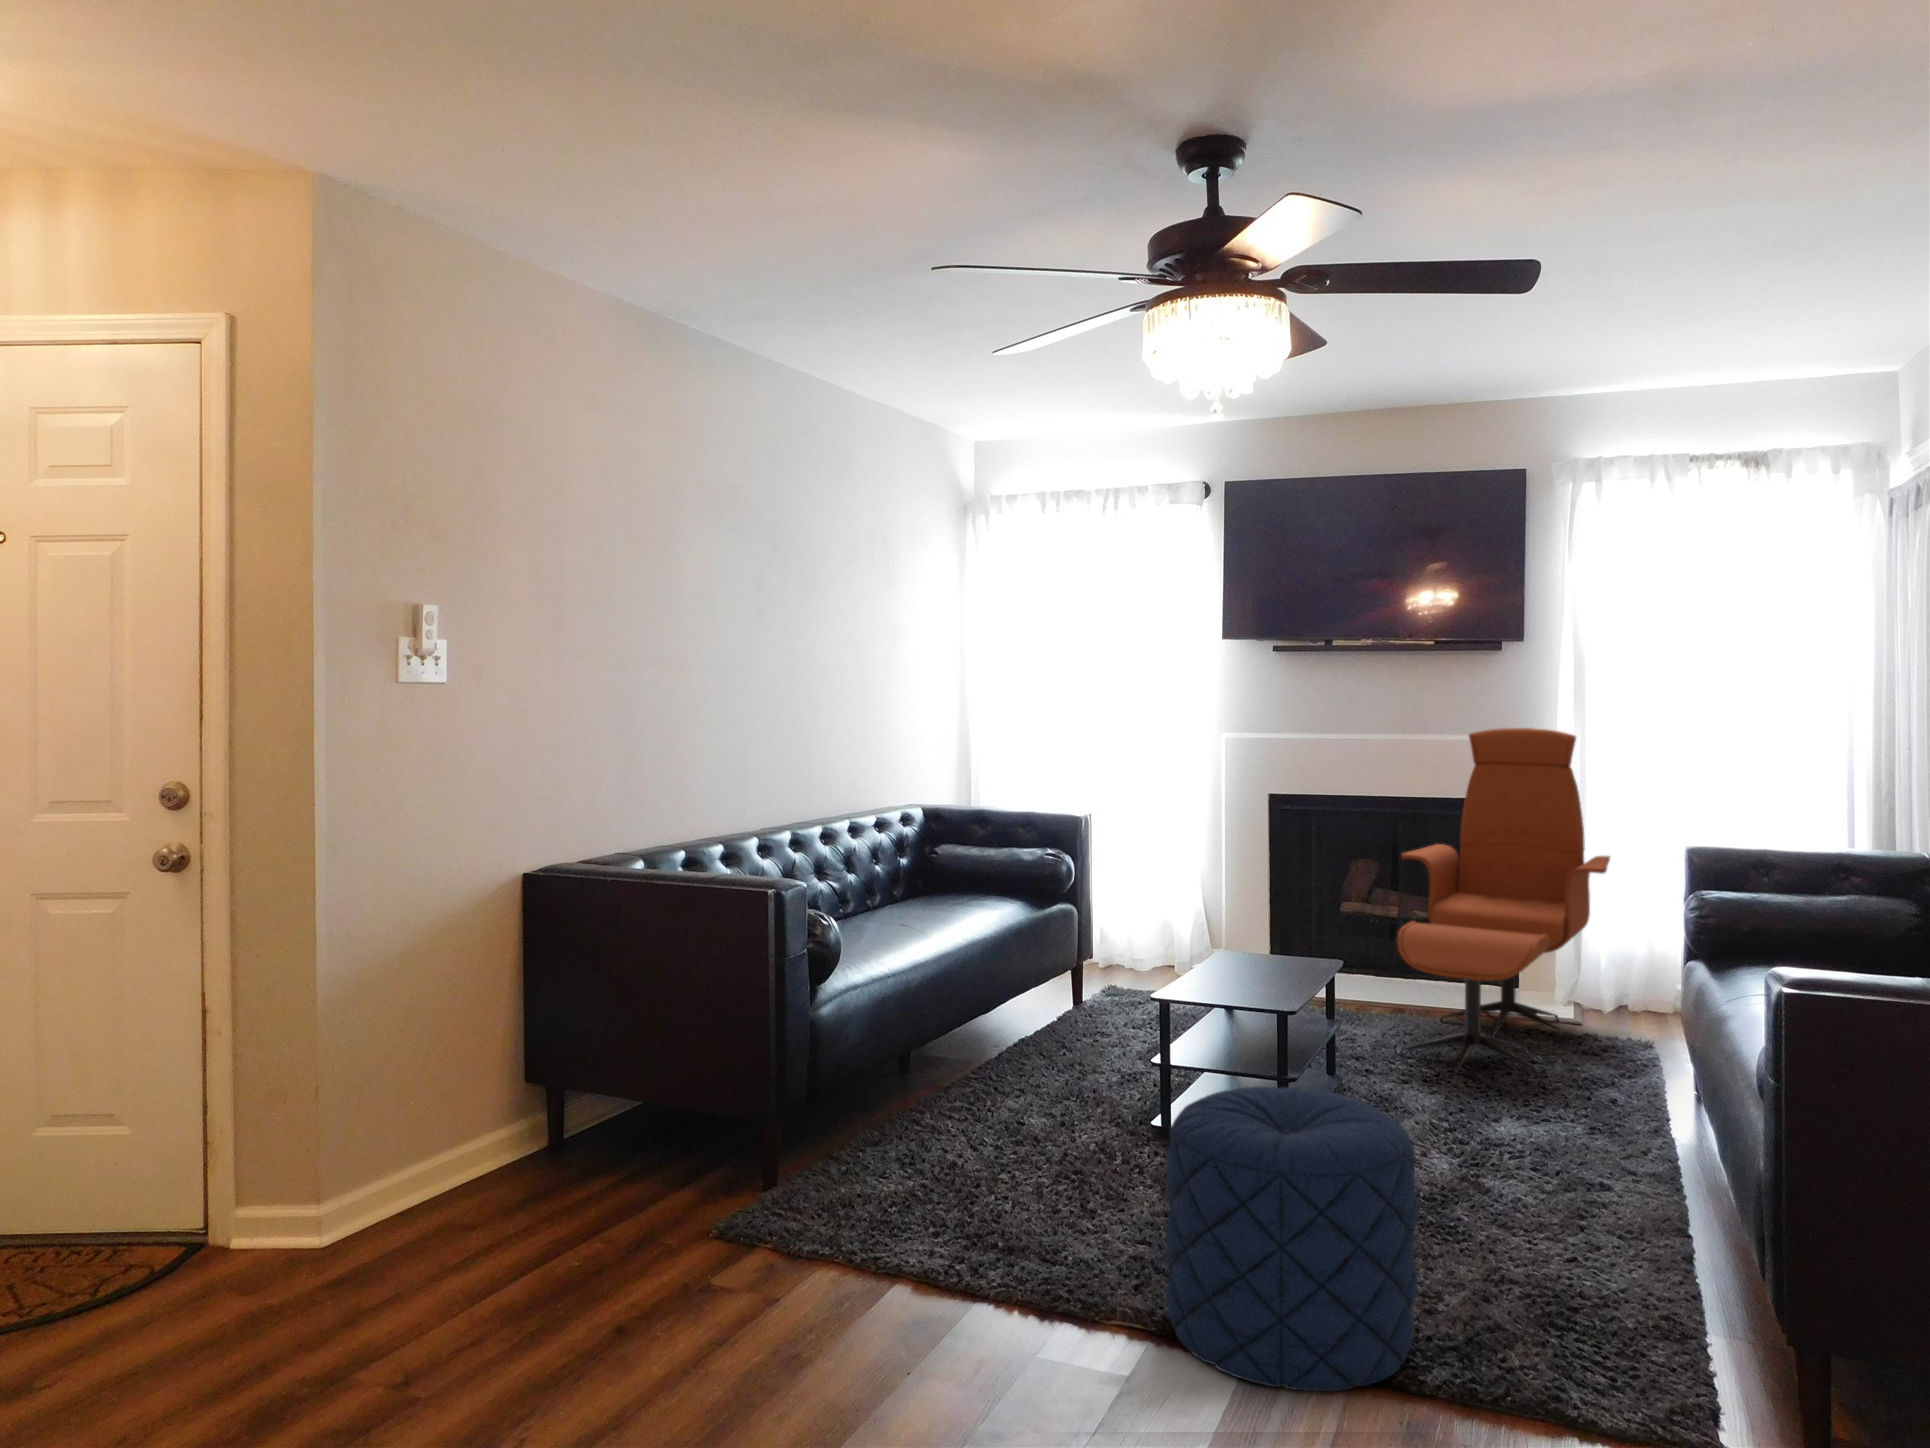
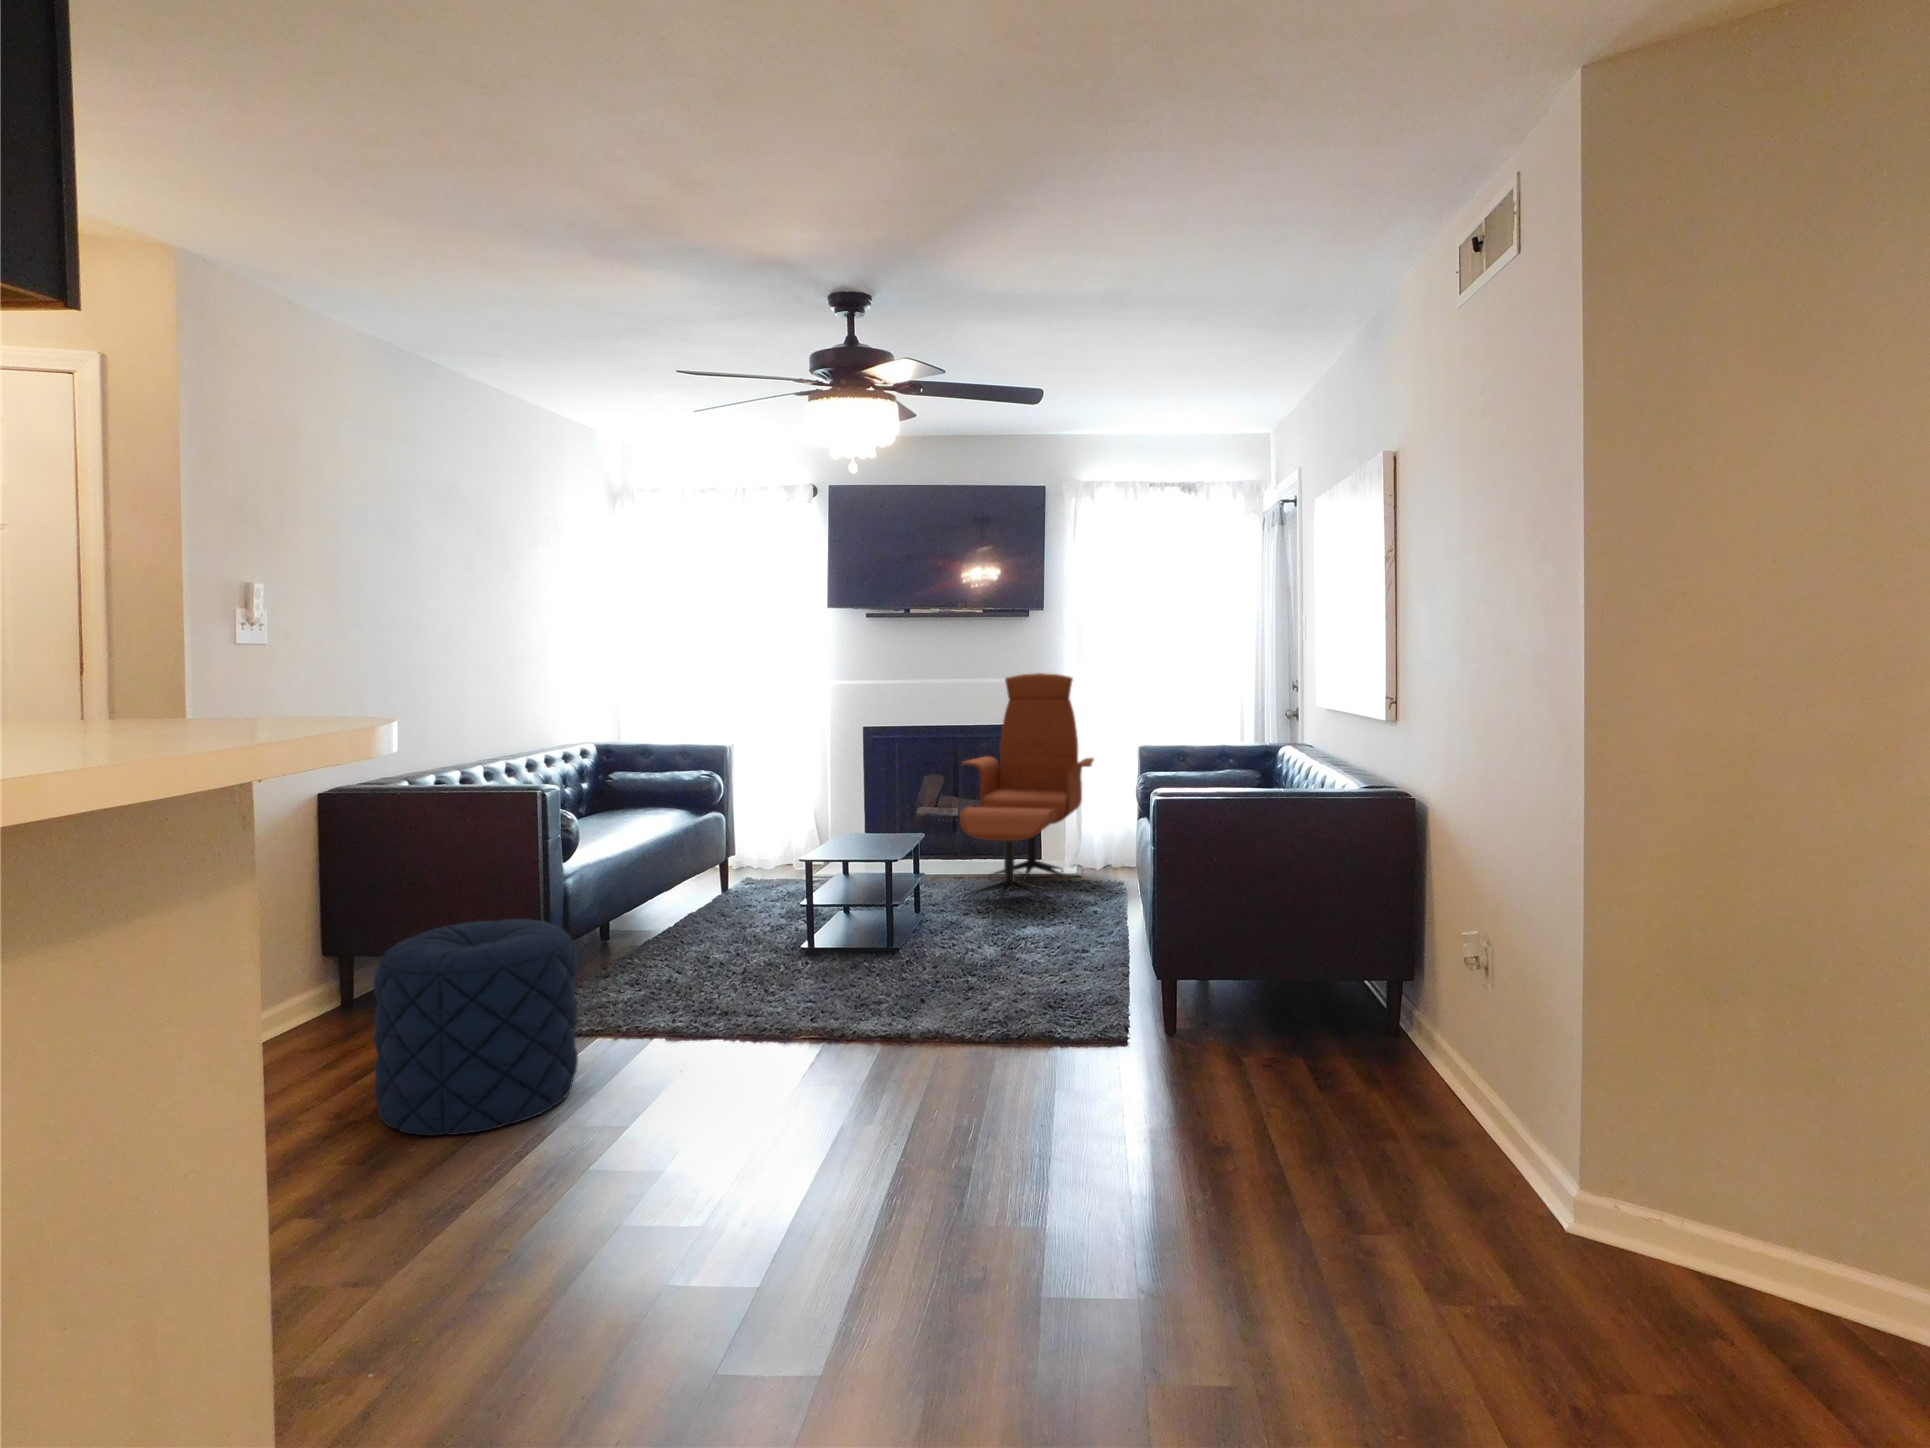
pouf: present [1165,1087,1418,1391] -> present [374,919,578,1136]

